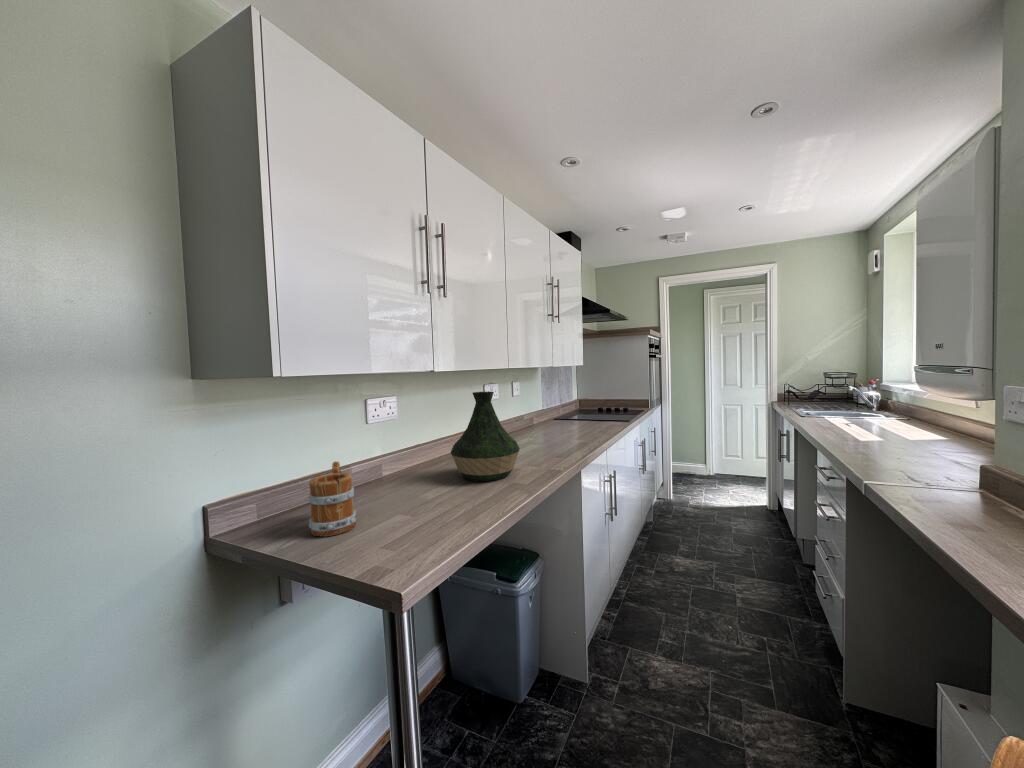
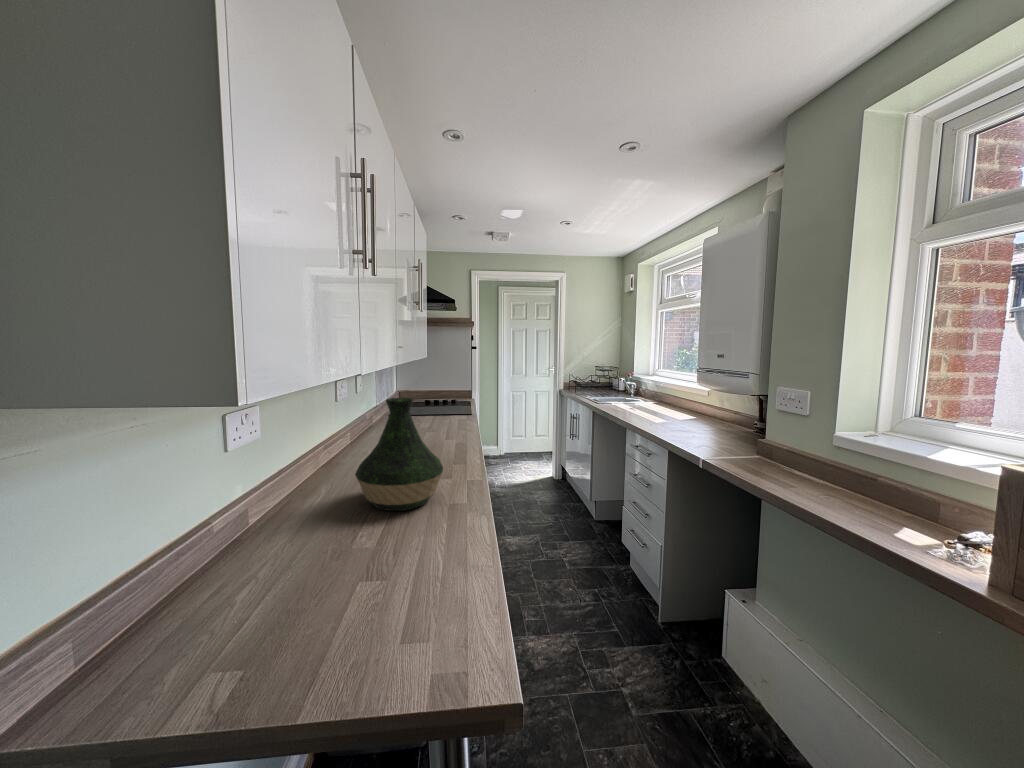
mug: present [308,462,356,536] -> none [229,530,314,664]

